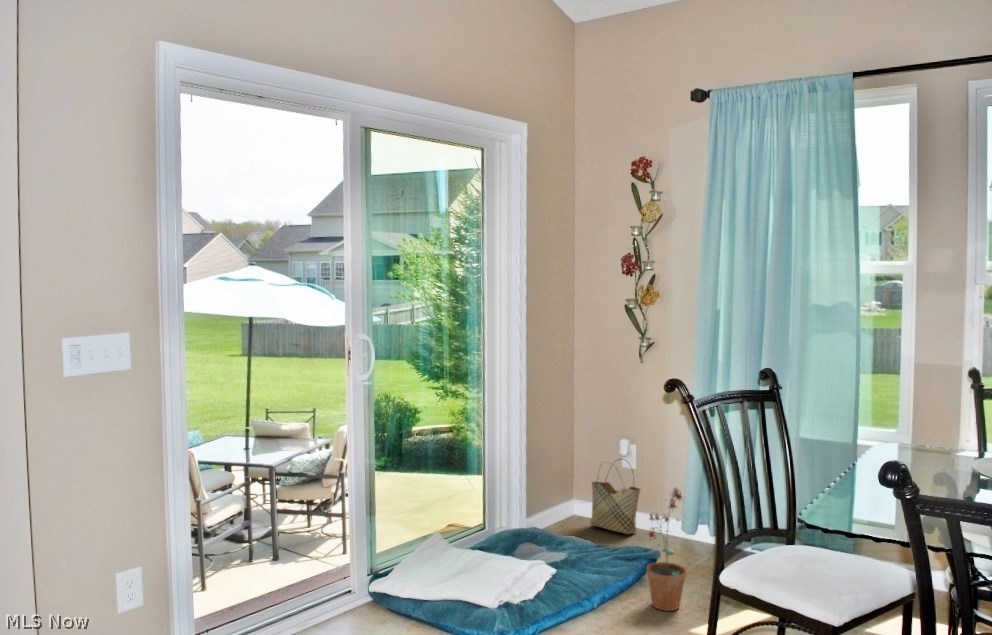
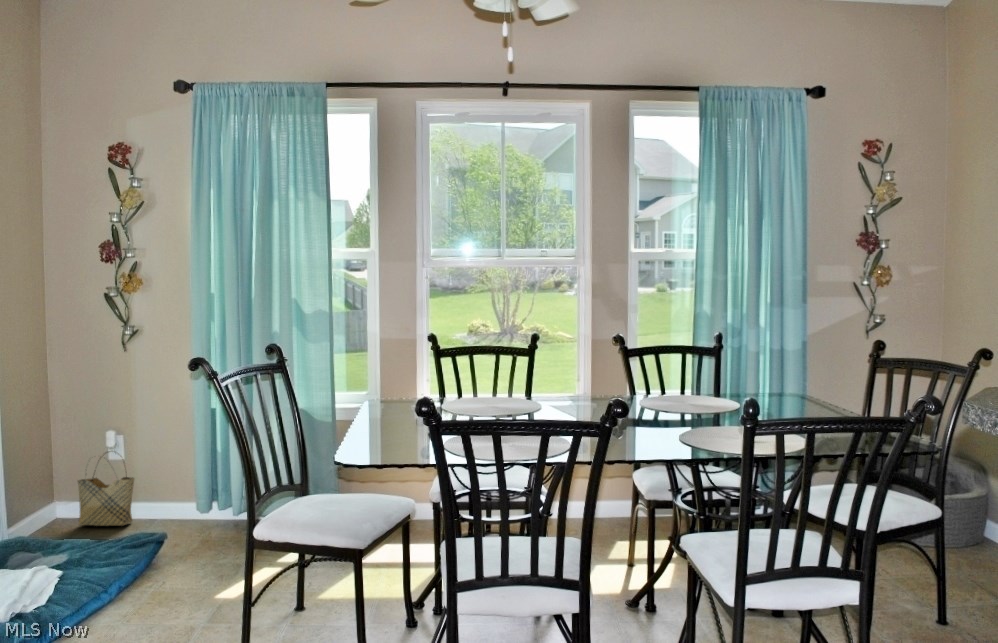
potted plant: present [647,488,687,611] -> none [160,462,206,582]

